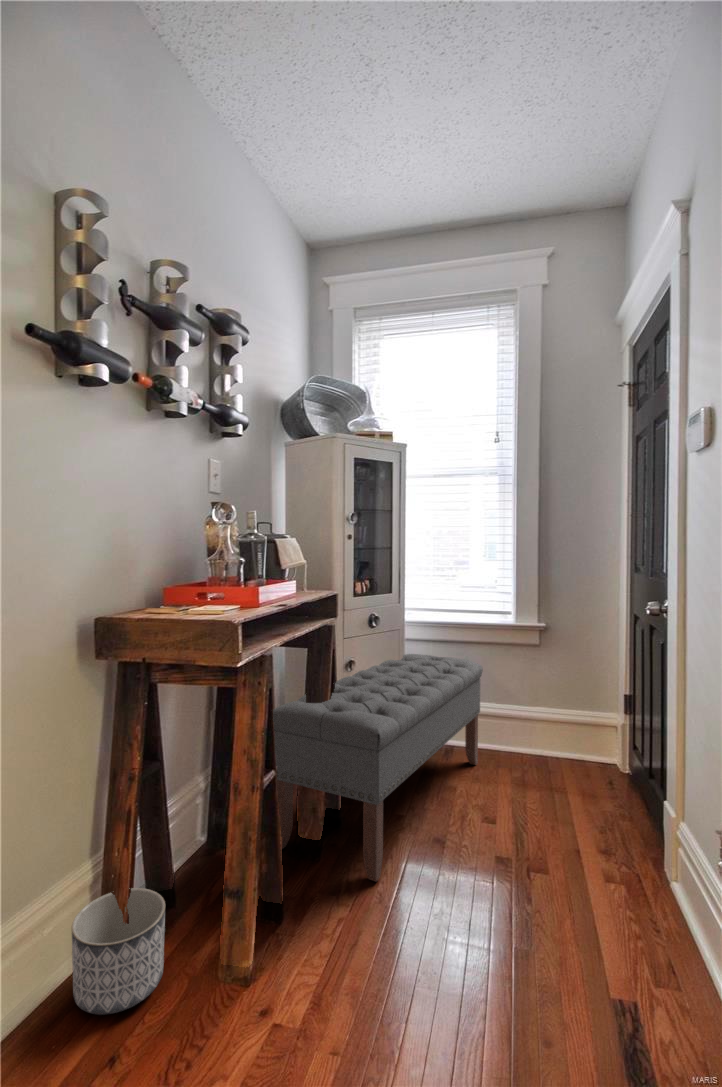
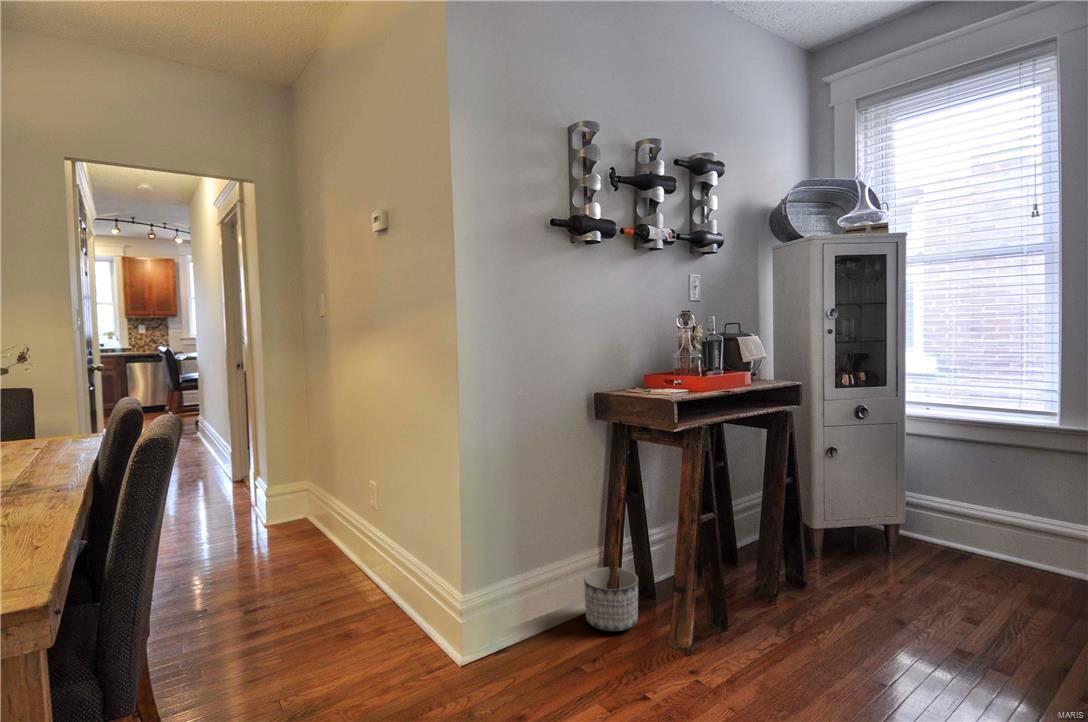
bench: present [273,654,483,882] -> none [732,449,1000,624]

